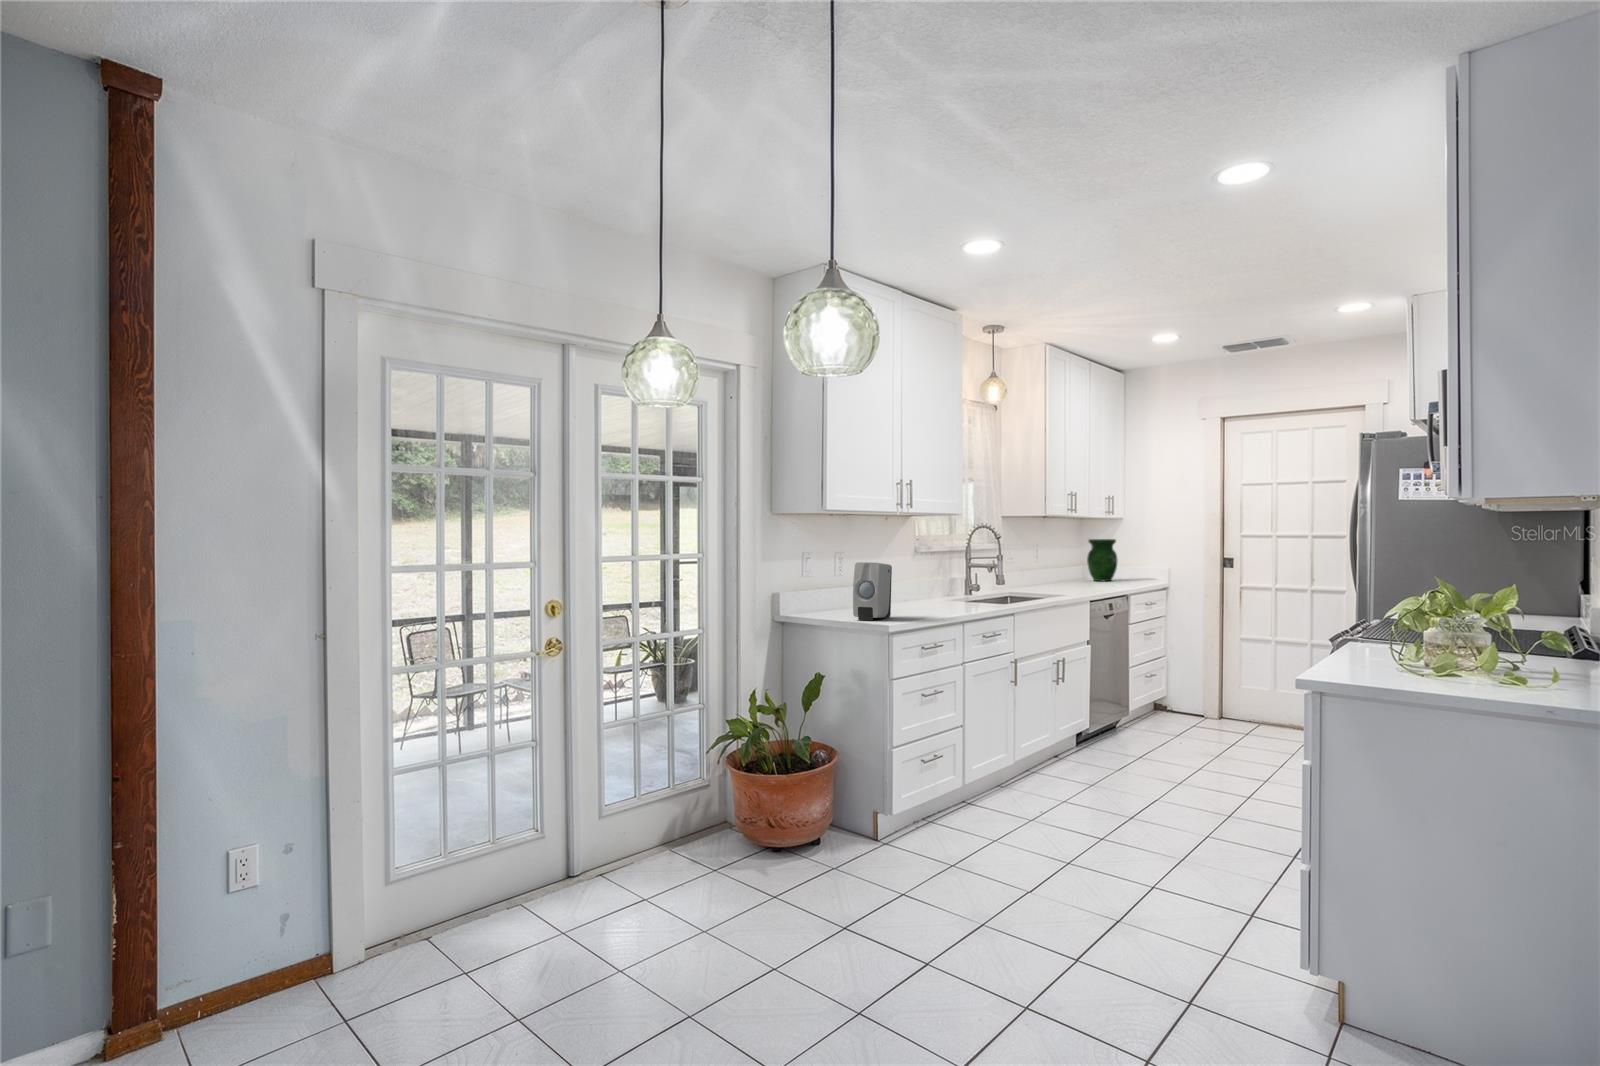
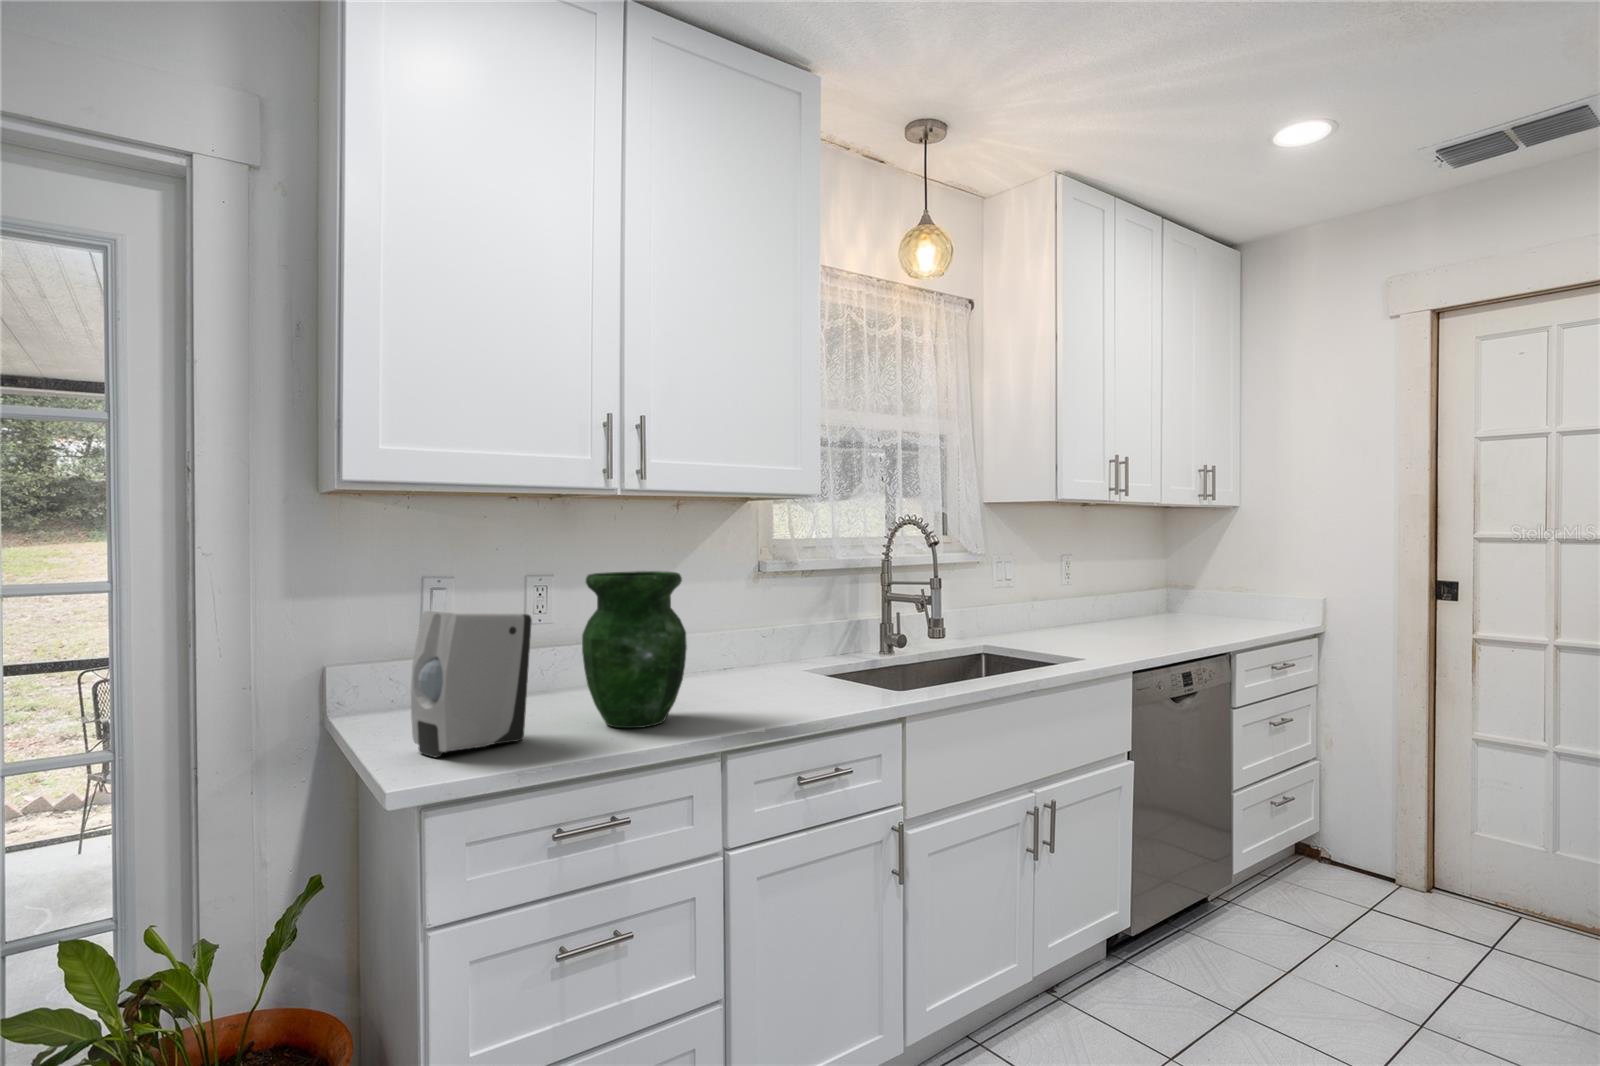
vase: present [1087,539,1118,581] -> present [582,571,687,728]

